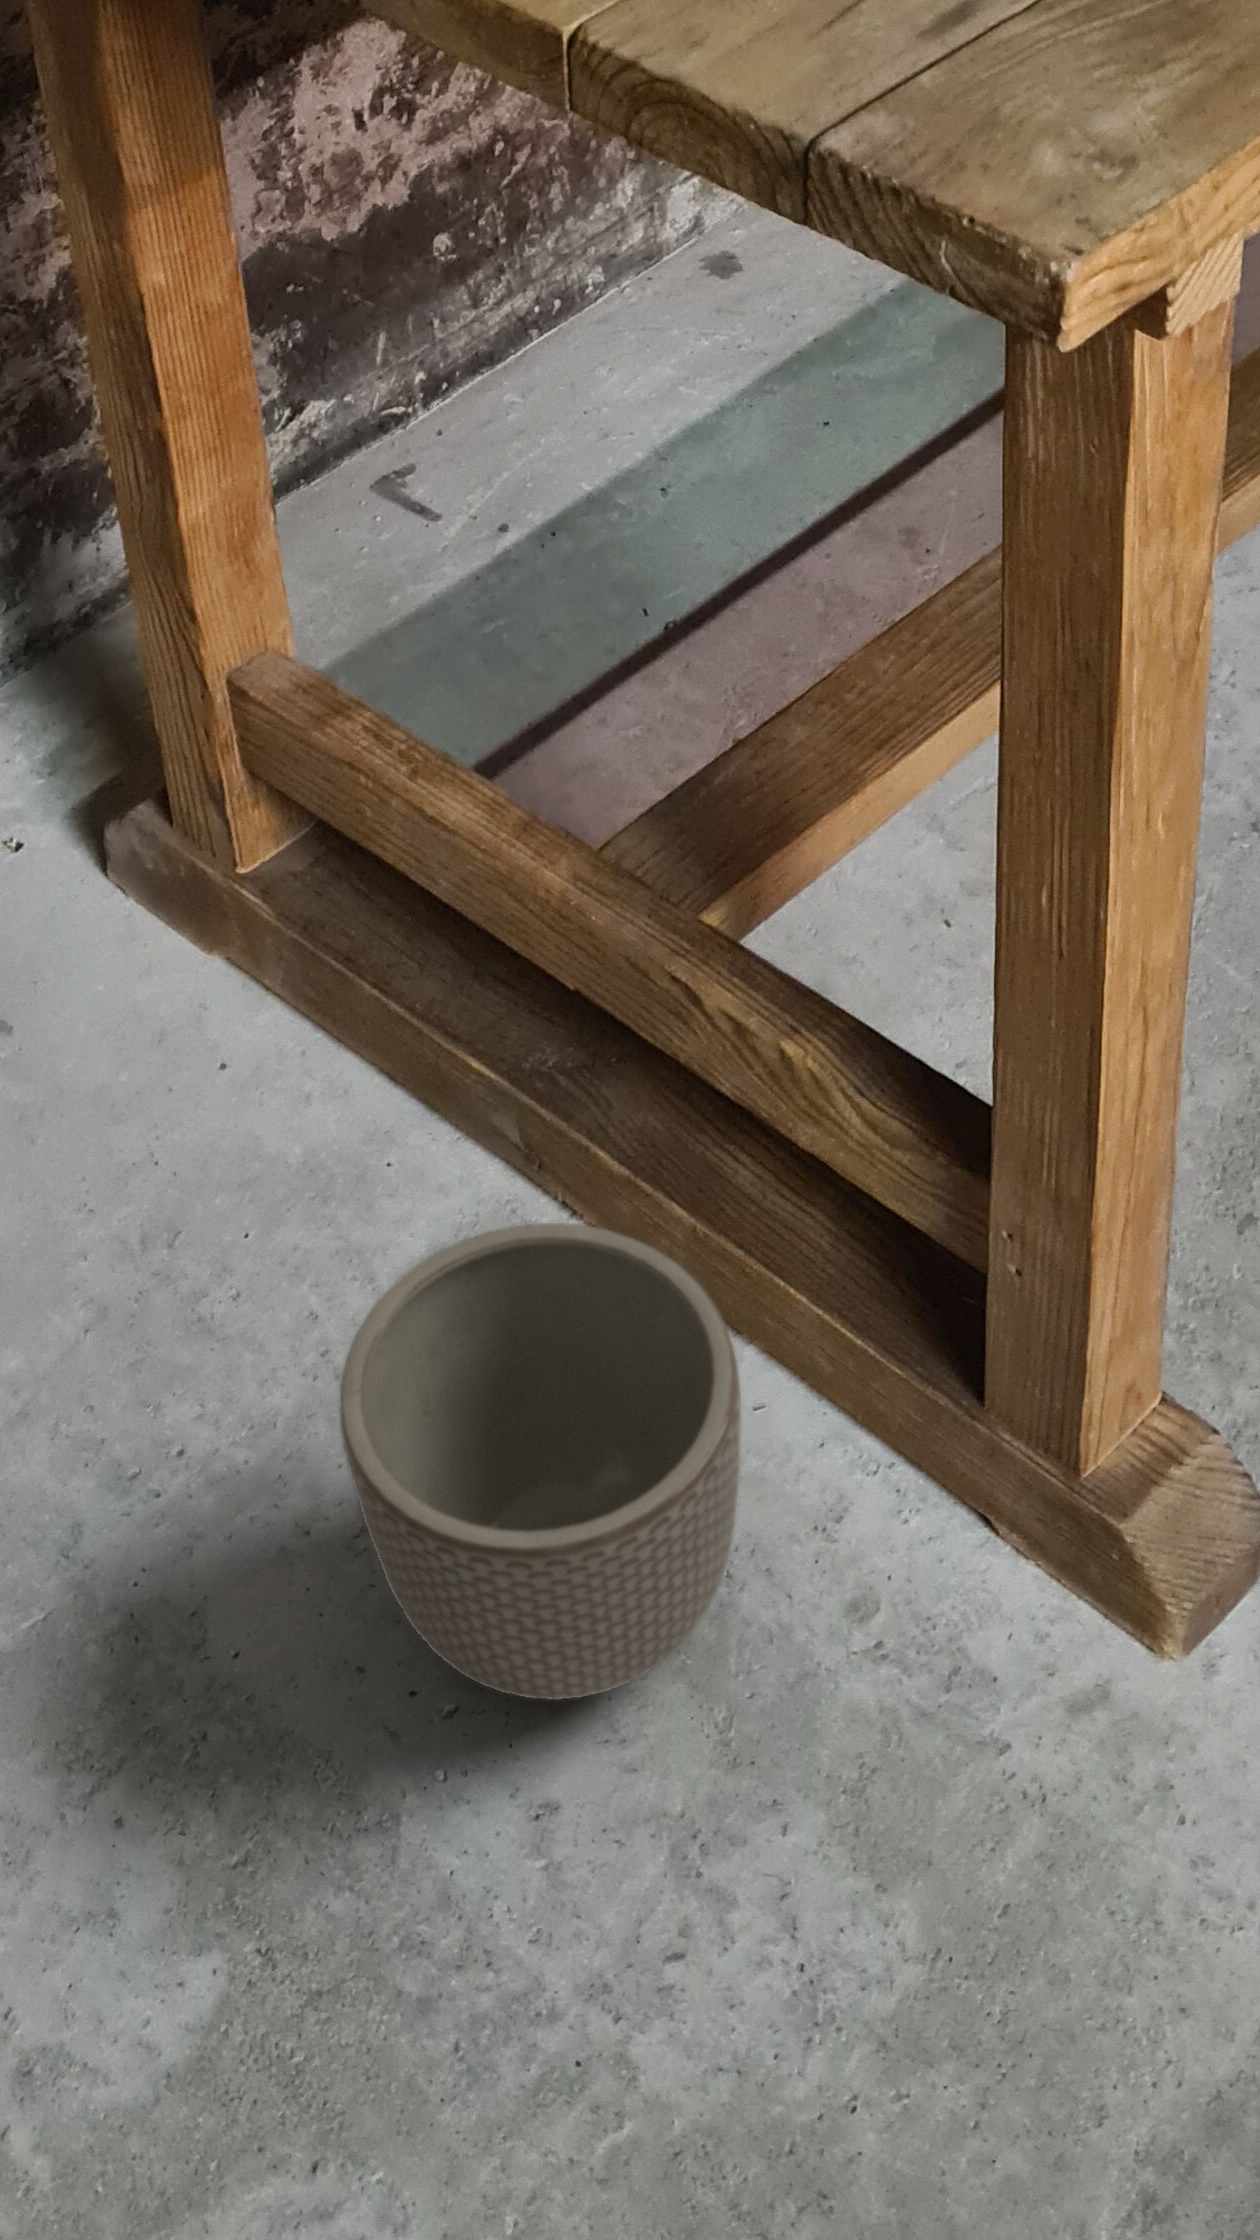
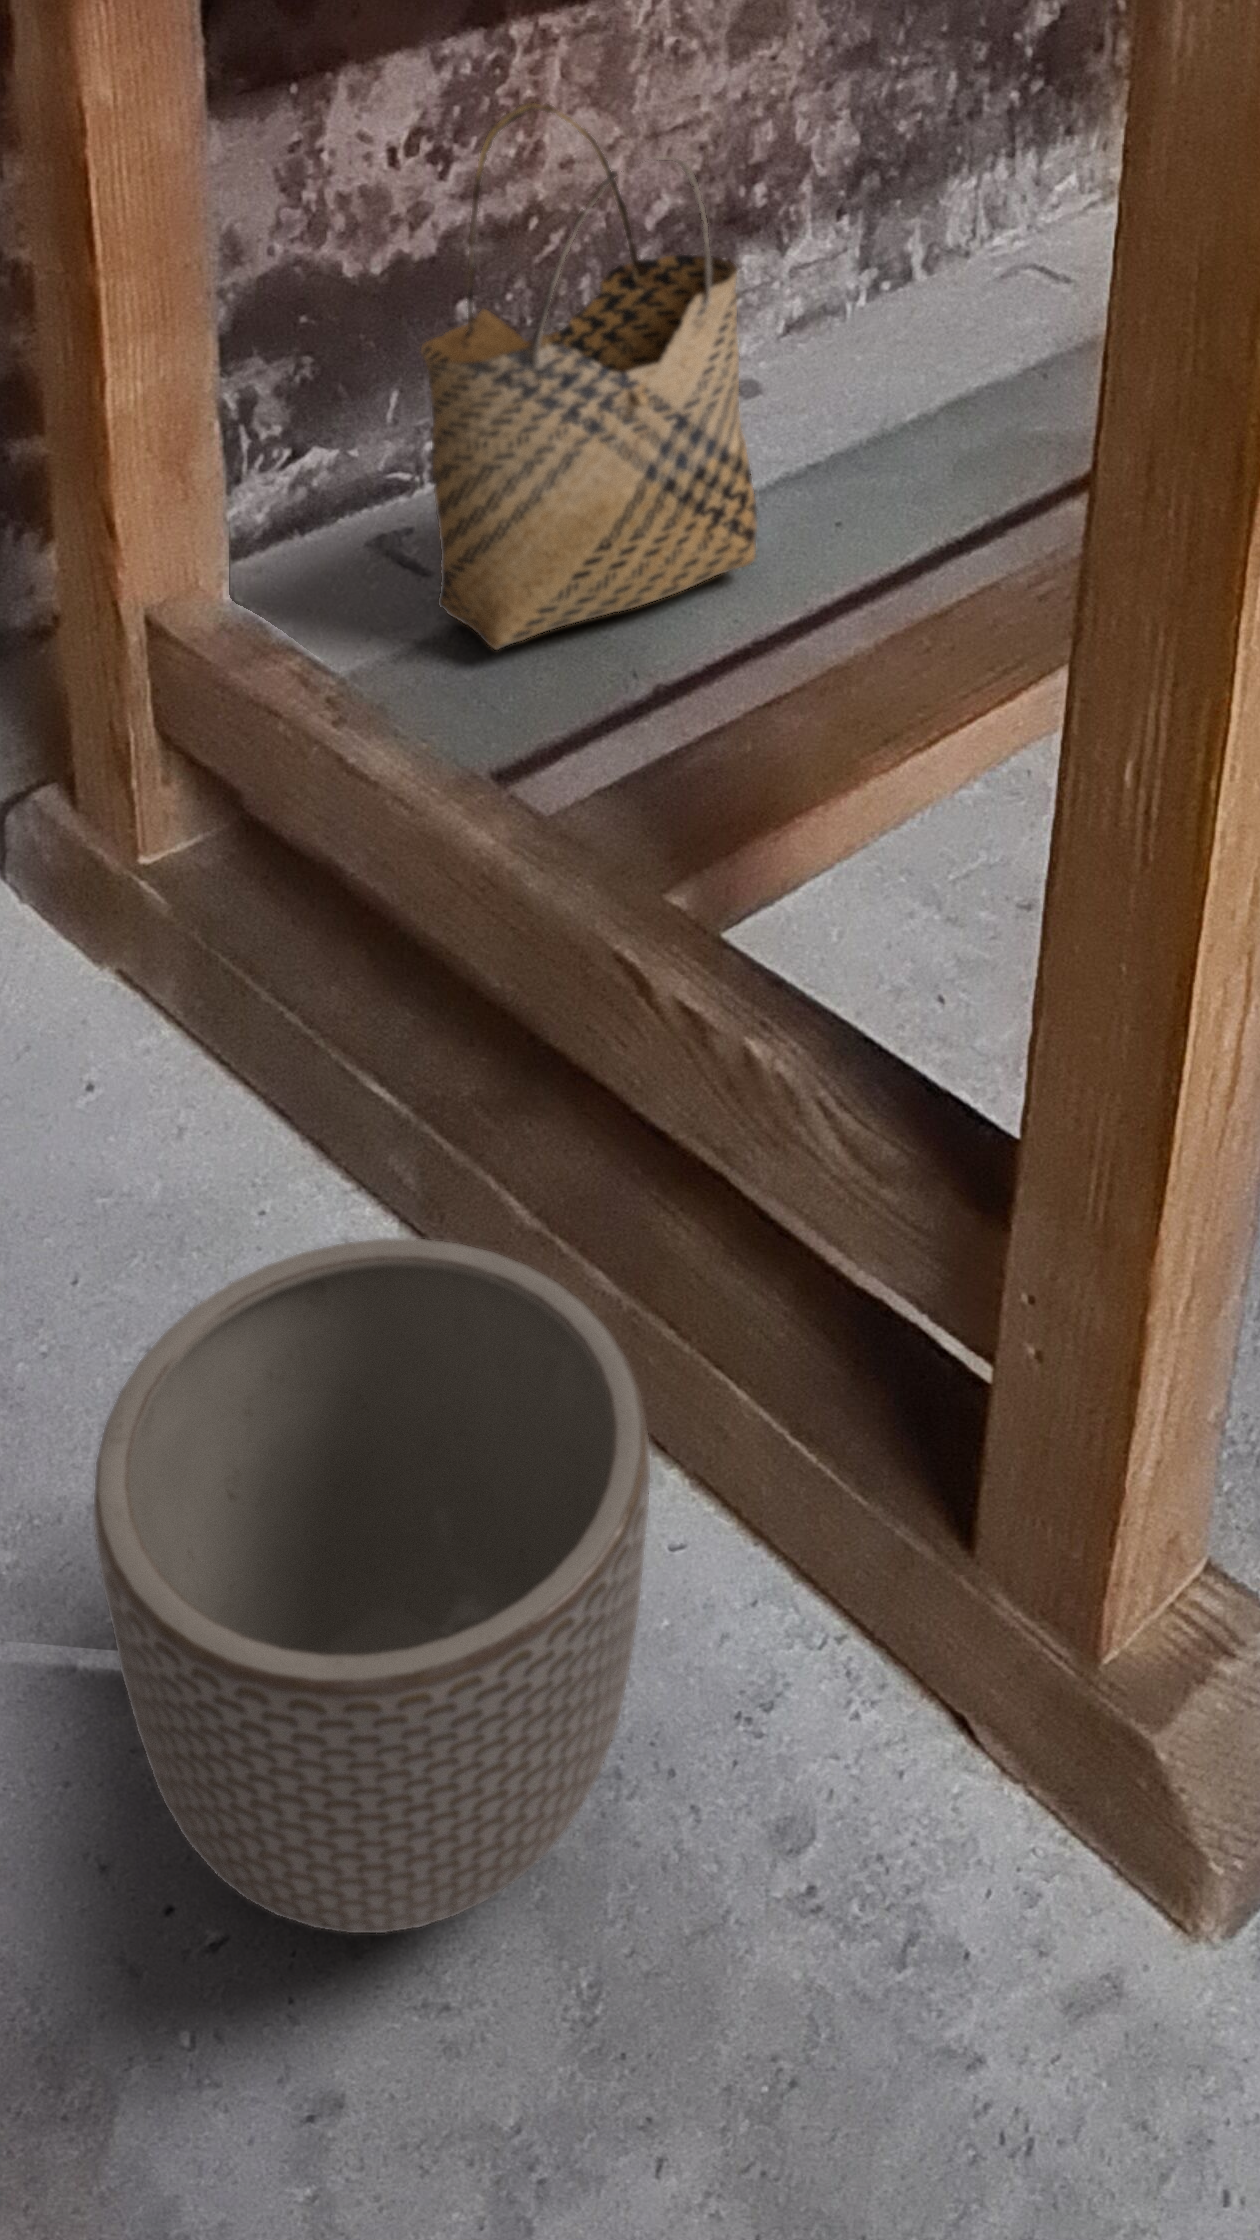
woven basket: none [418,85,749,607] -> present [420,103,757,650]

